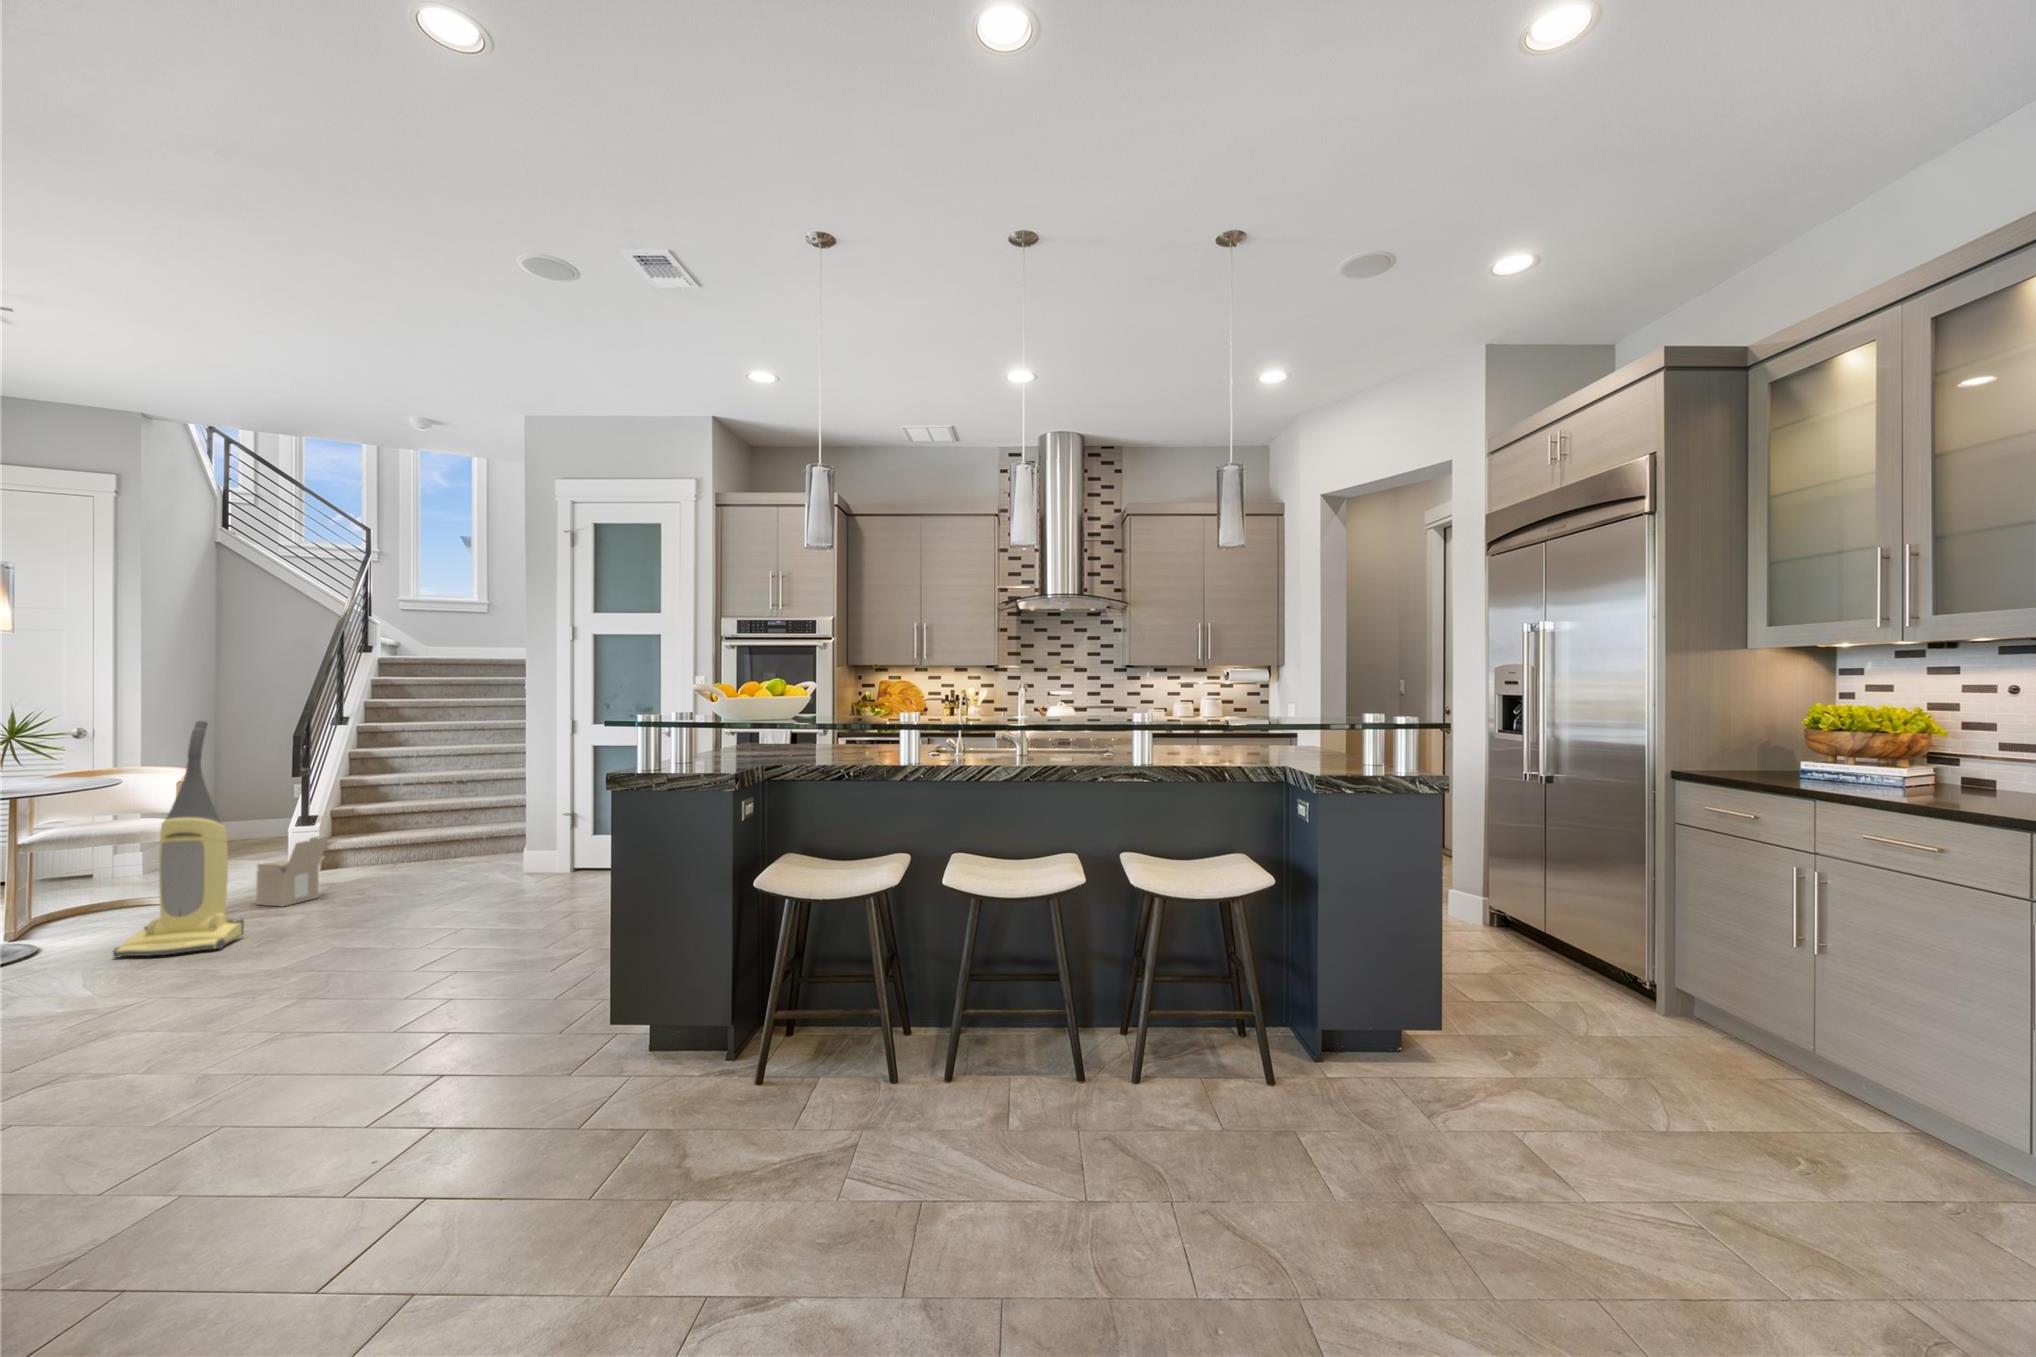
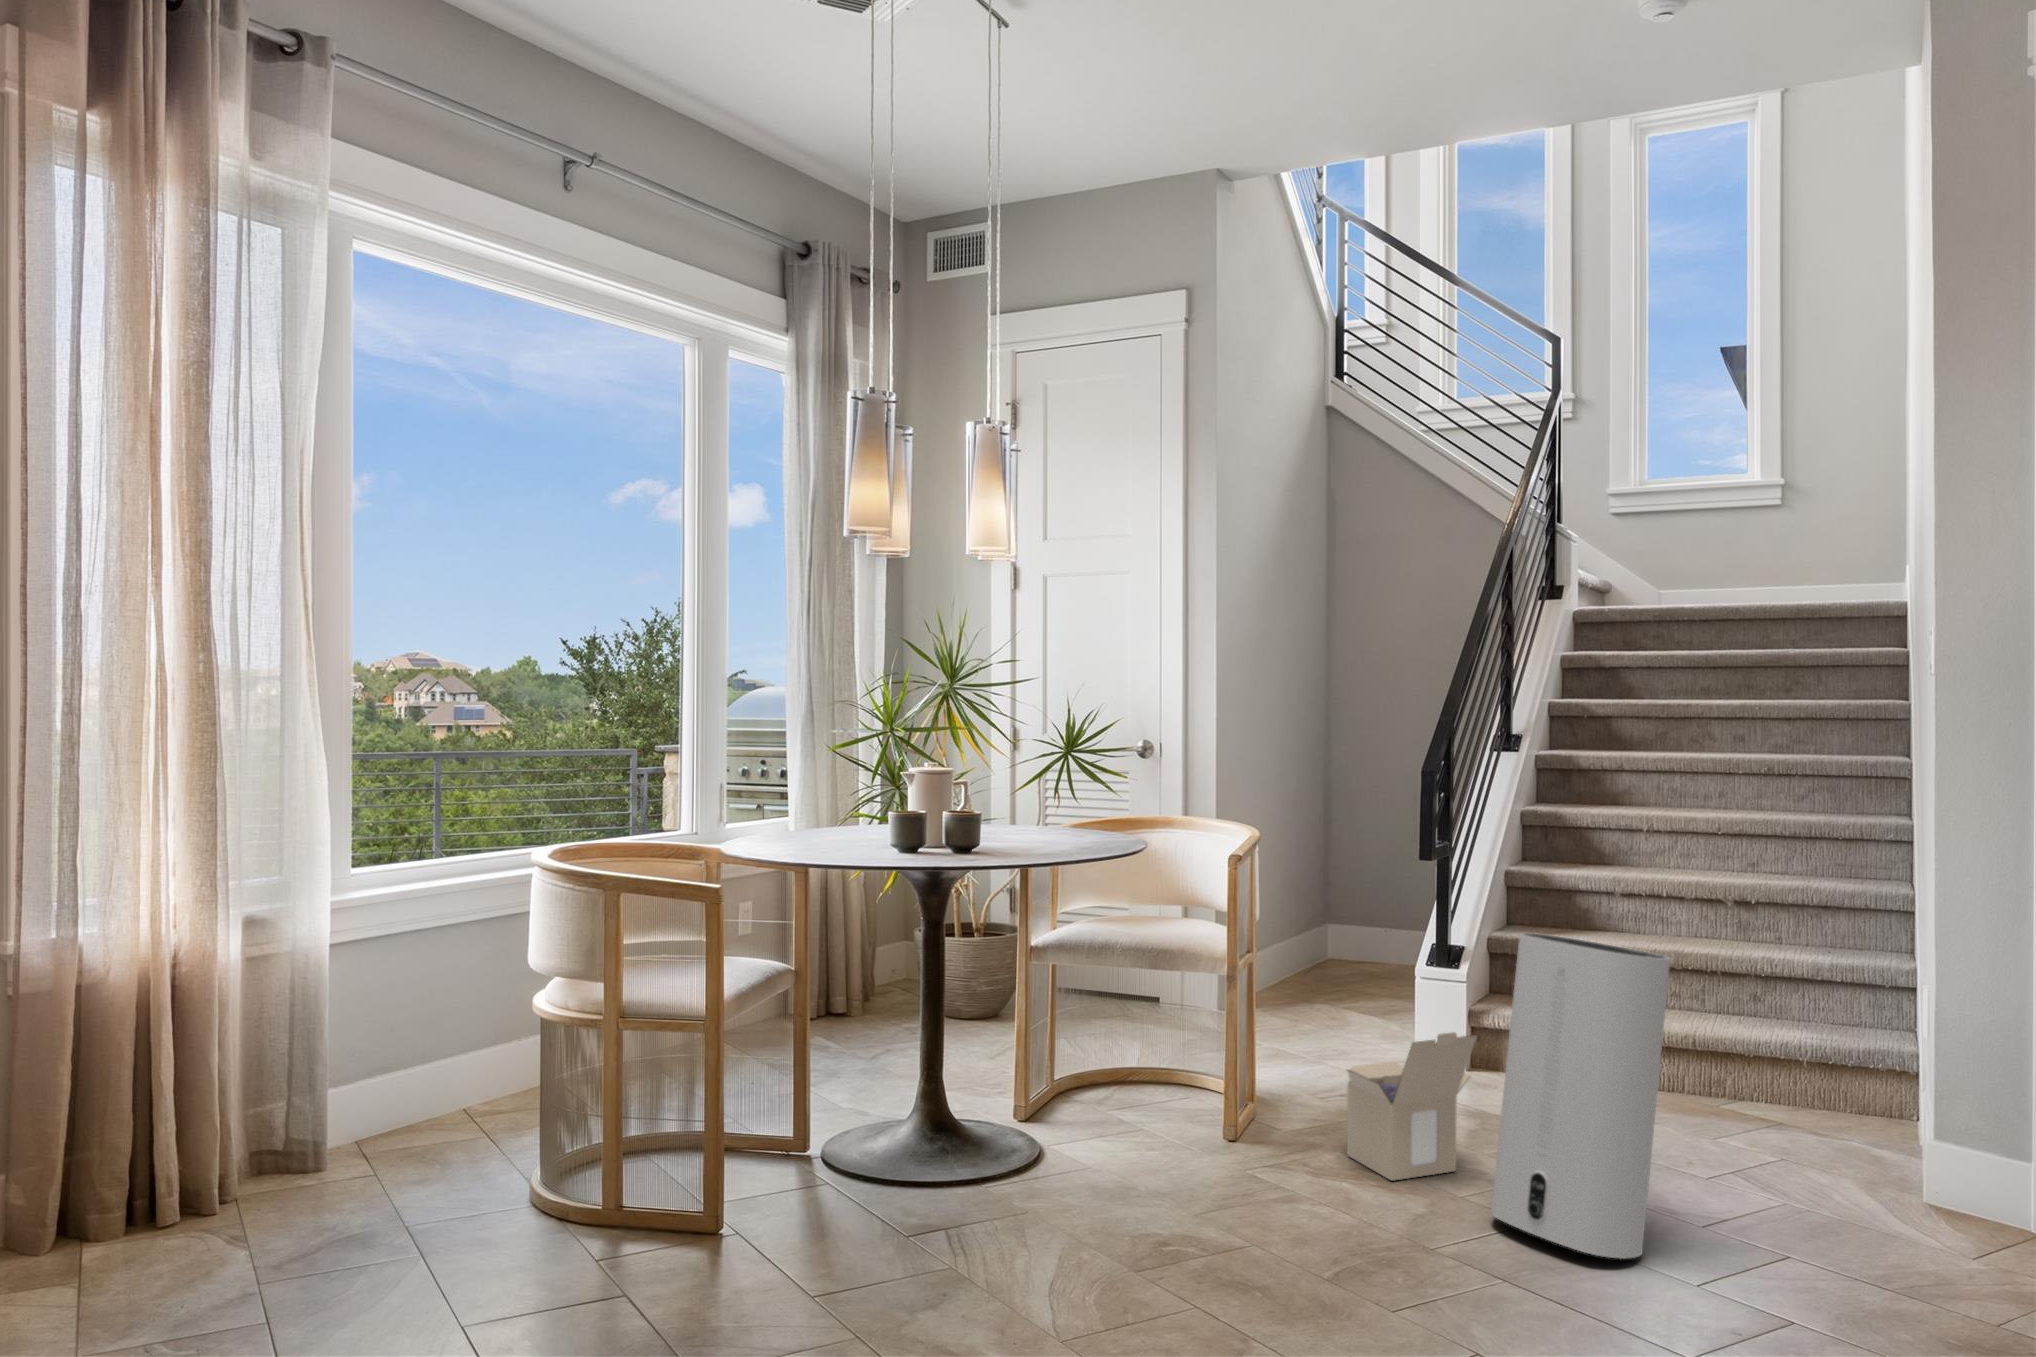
vacuum cleaner: present [113,721,244,958] -> none [1096,751,1305,1307]
air purifier: none [338,789,419,903] -> present [1491,933,1670,1259]

